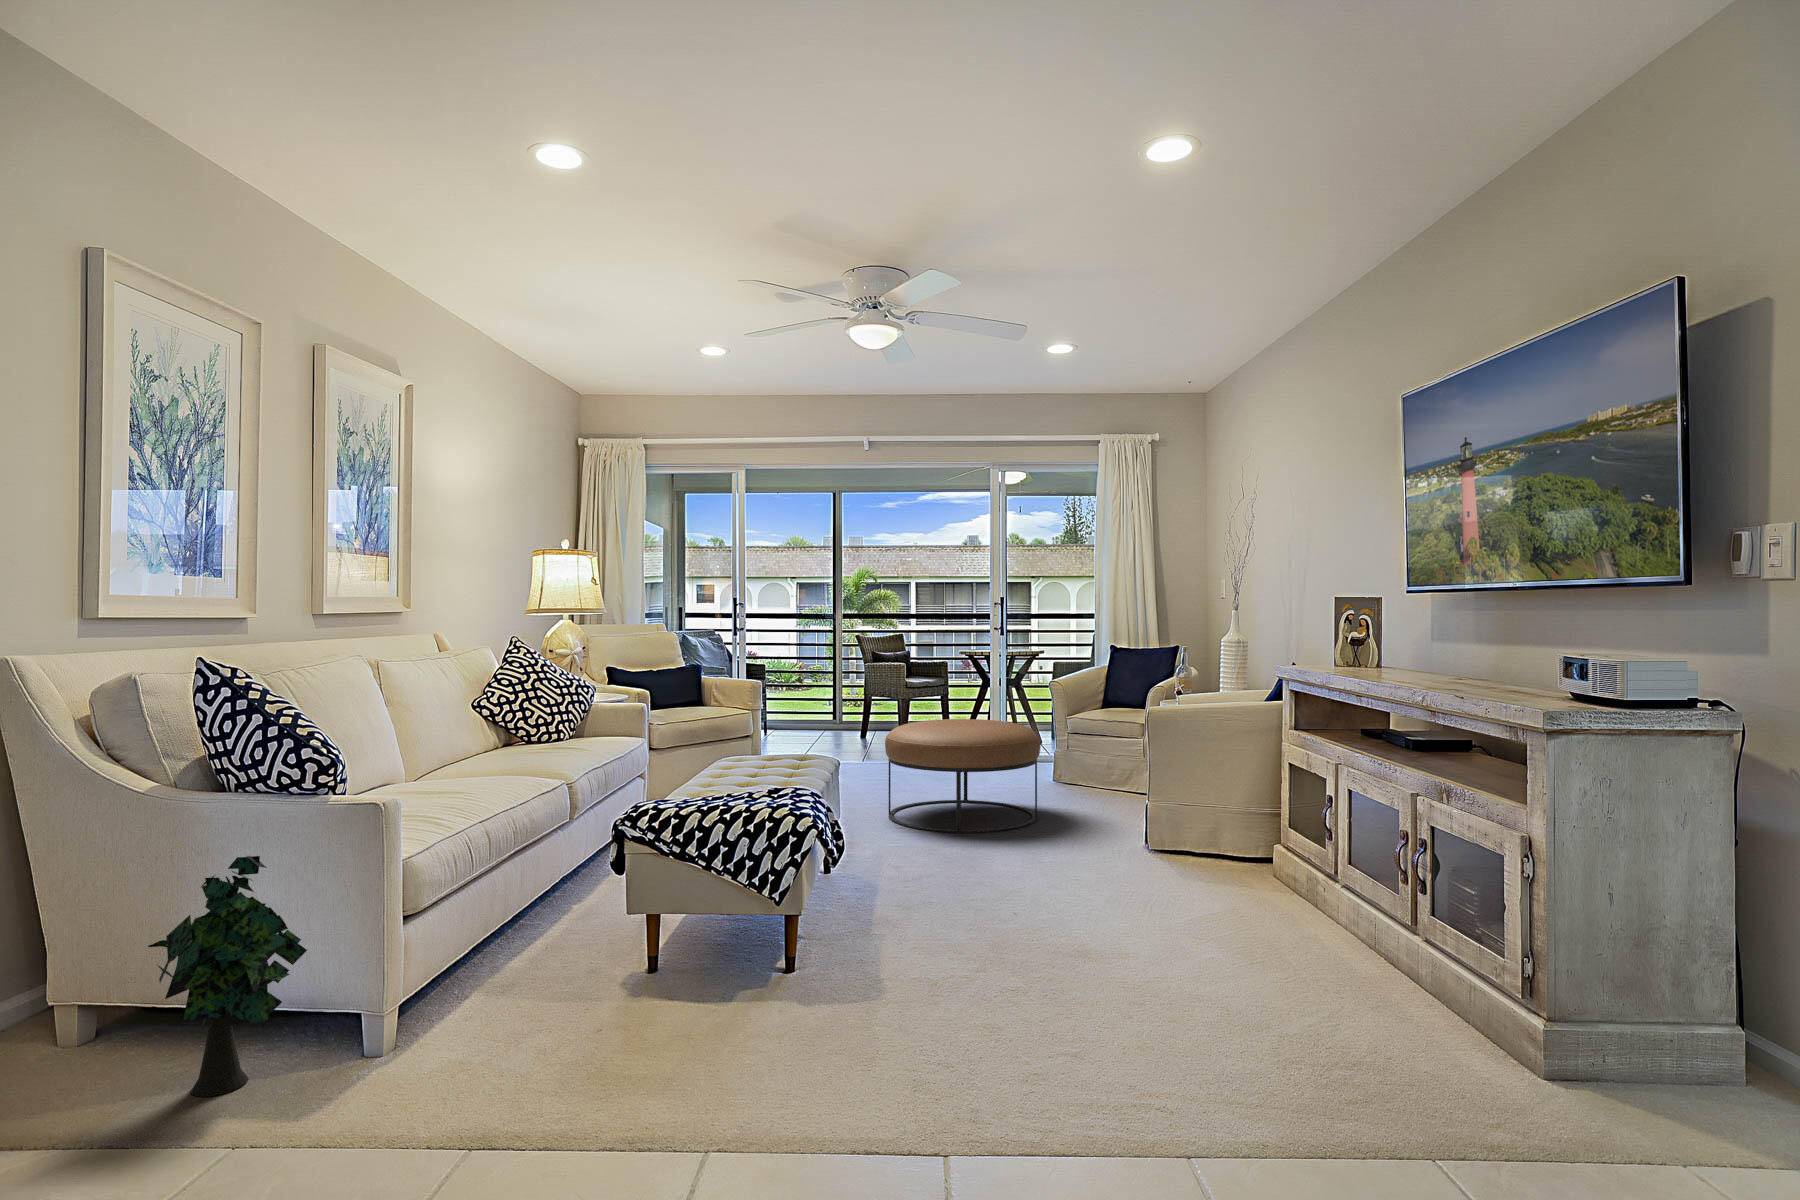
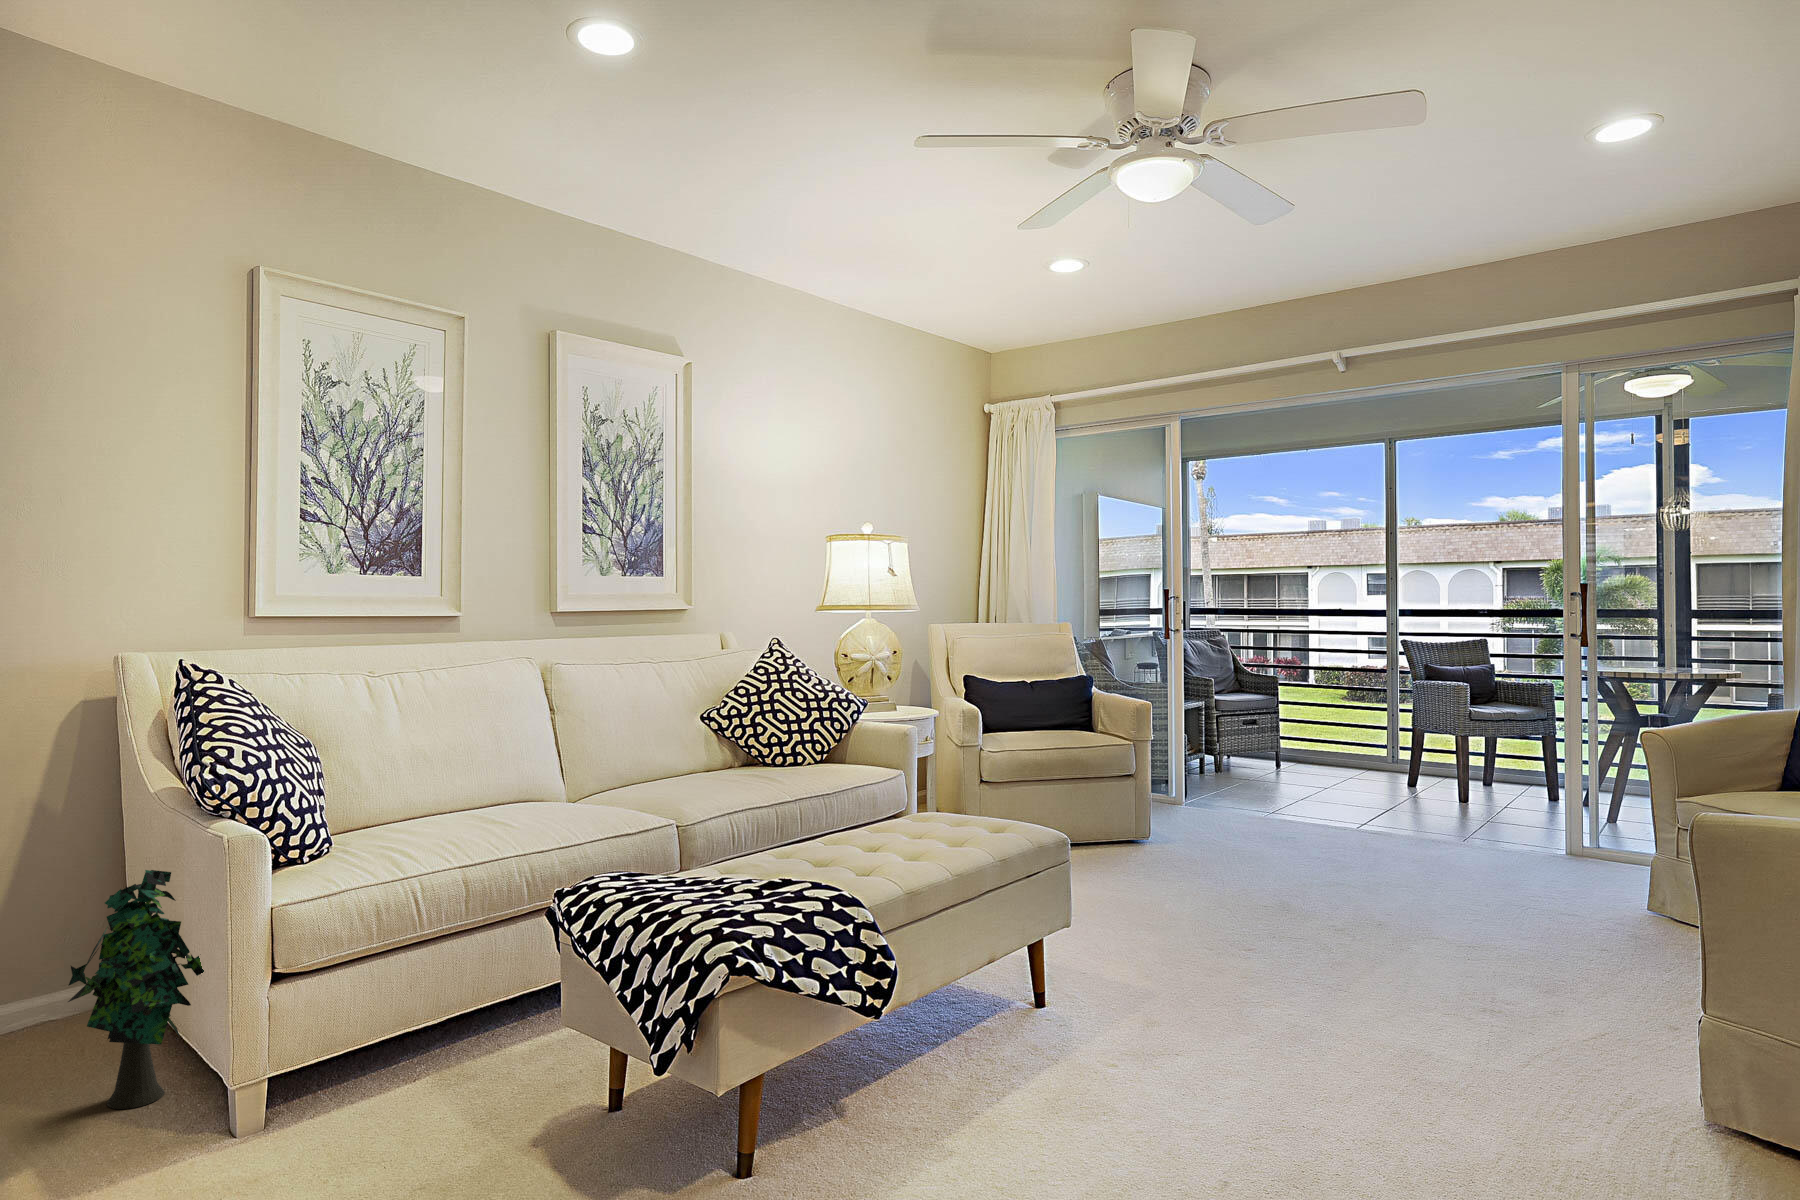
ottoman: present [885,719,1040,833] -> none [1224,784,1480,976]

